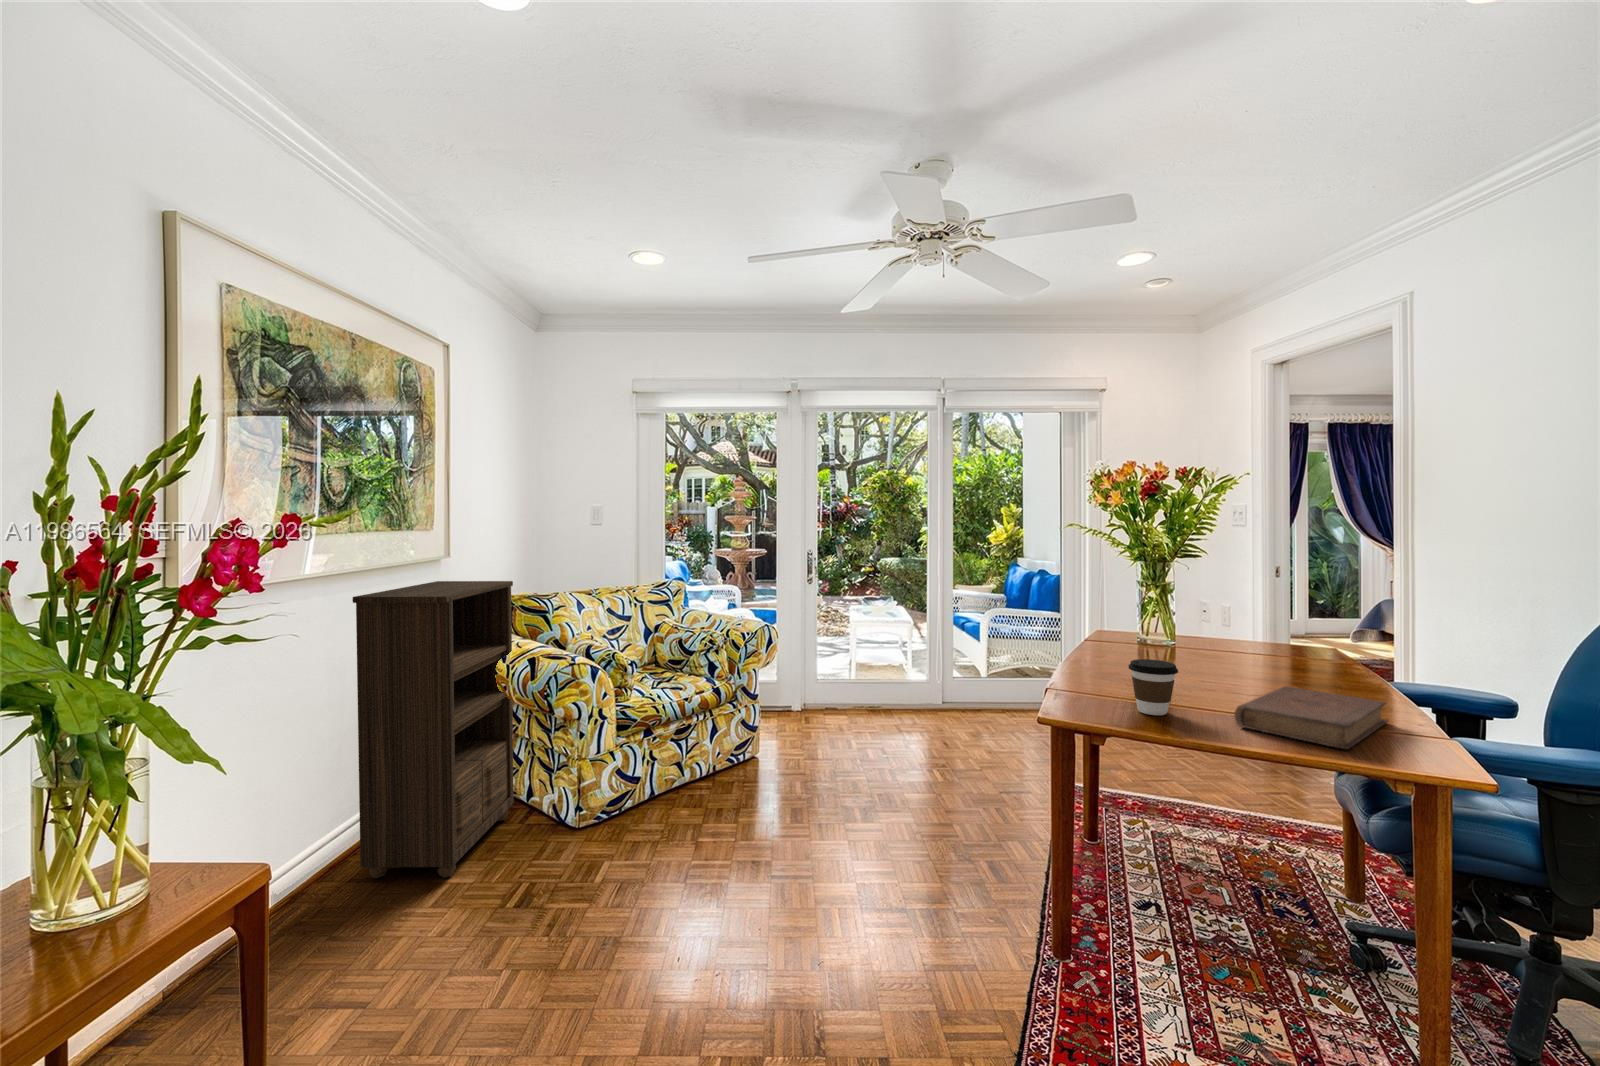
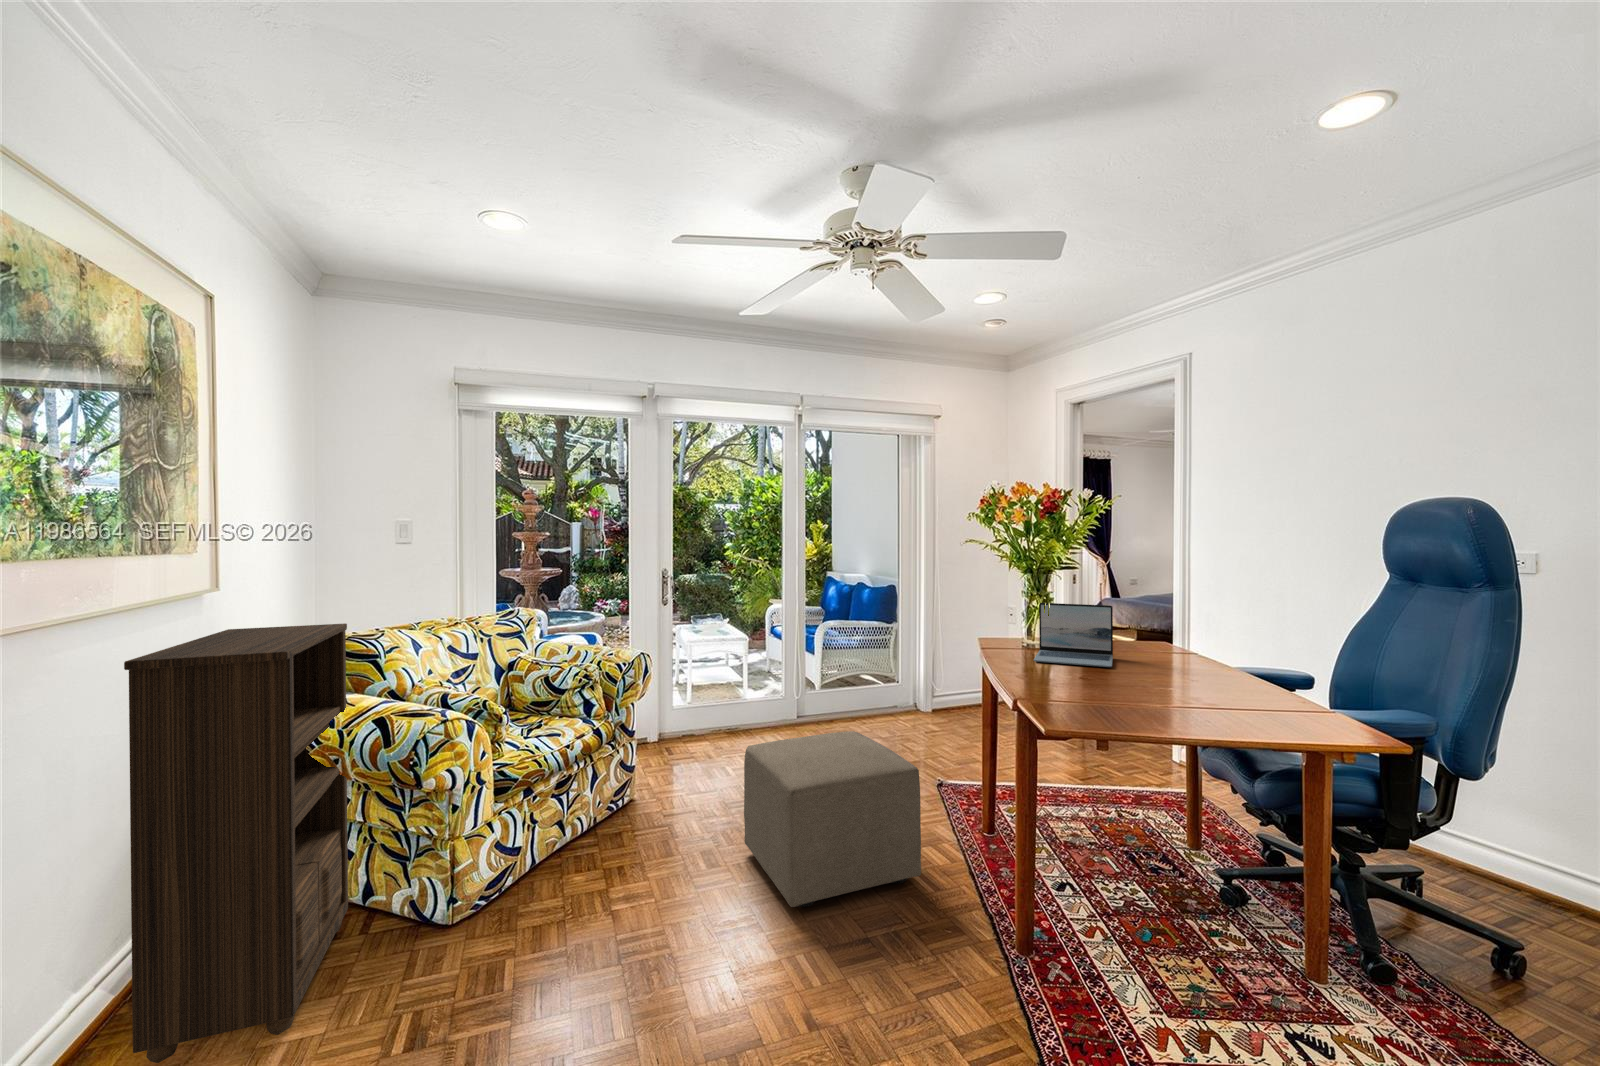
laptop: none [1128,593,1236,668] -> present [1034,603,1113,667]
coffee cup: present [1129,659,1178,715] -> none [1098,666,1142,717]
book: present [1234,686,1388,749] -> none [1192,679,1291,731]
ottoman: none [832,715,989,872] -> present [744,731,921,907]

